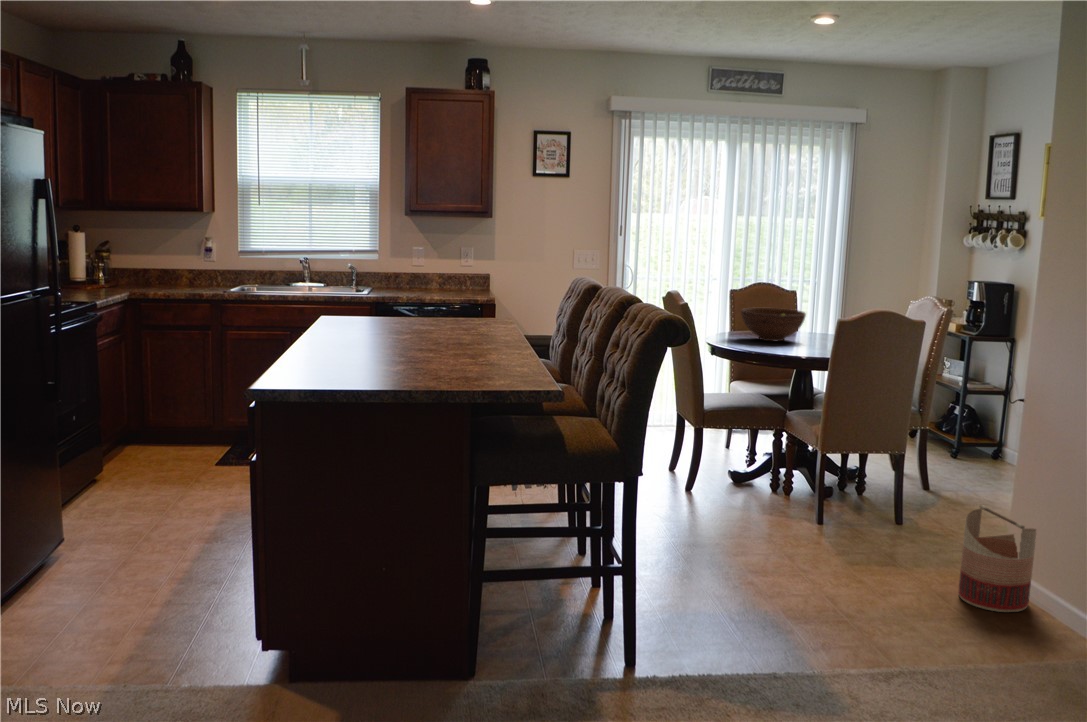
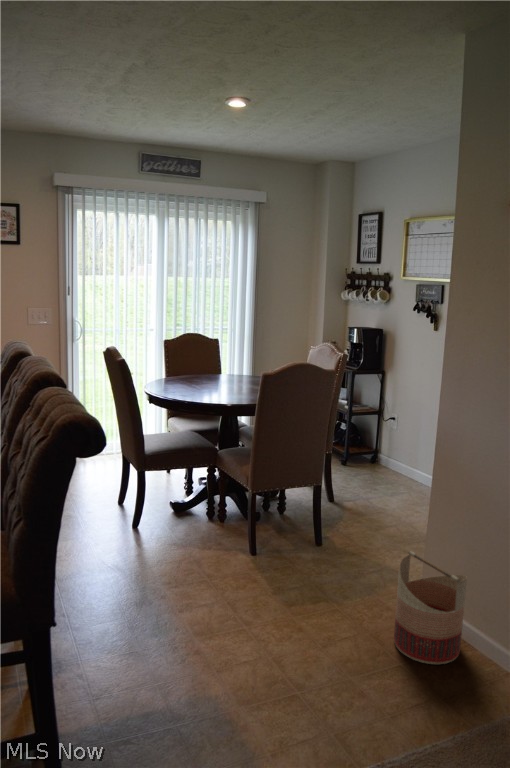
fruit bowl: present [741,308,806,341] -> none [174,355,229,385]

